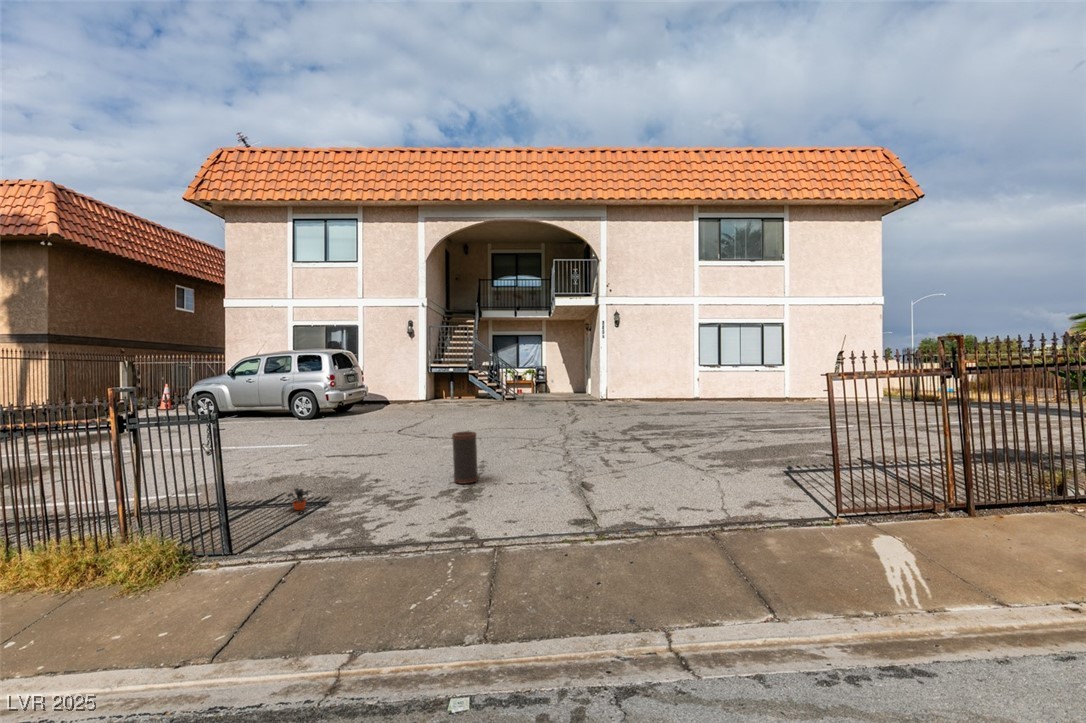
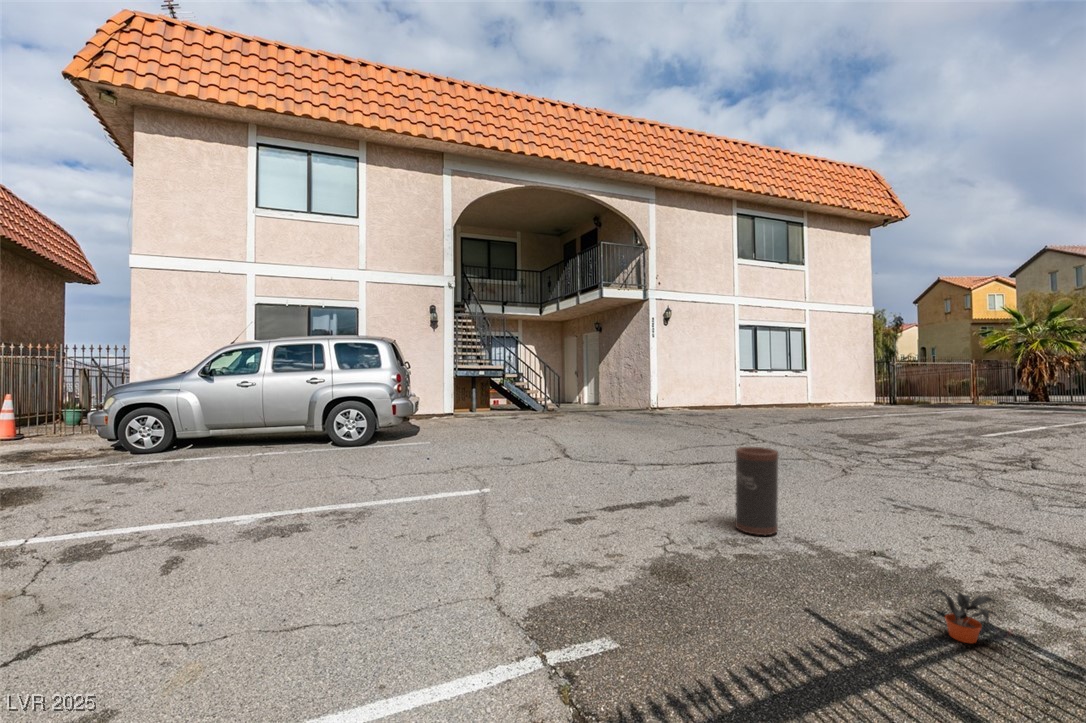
trash can: present [452,431,478,484] -> present [735,447,778,536]

